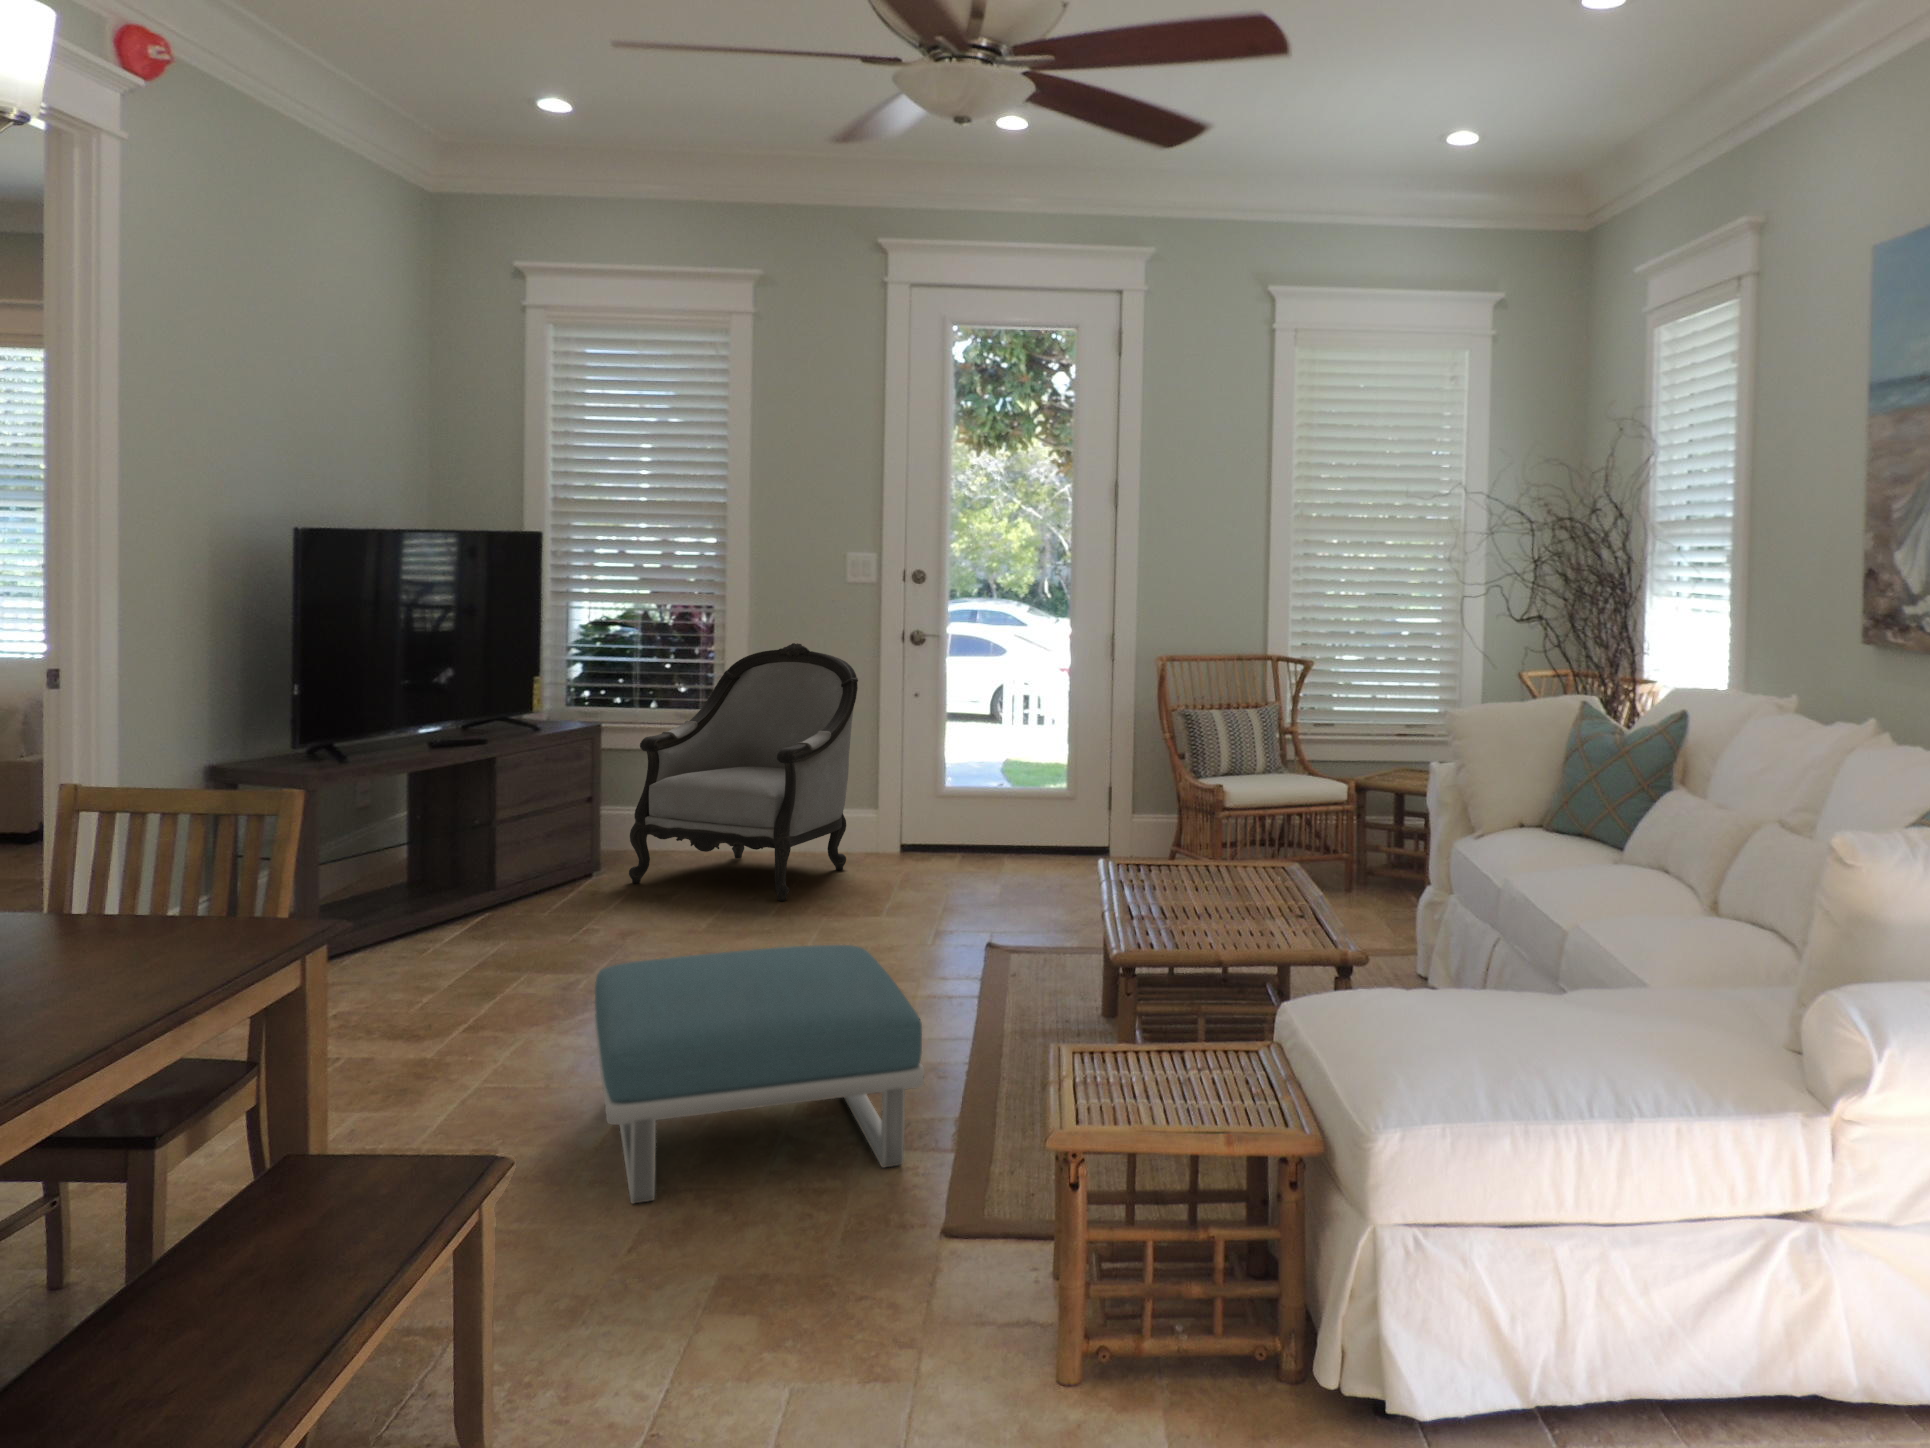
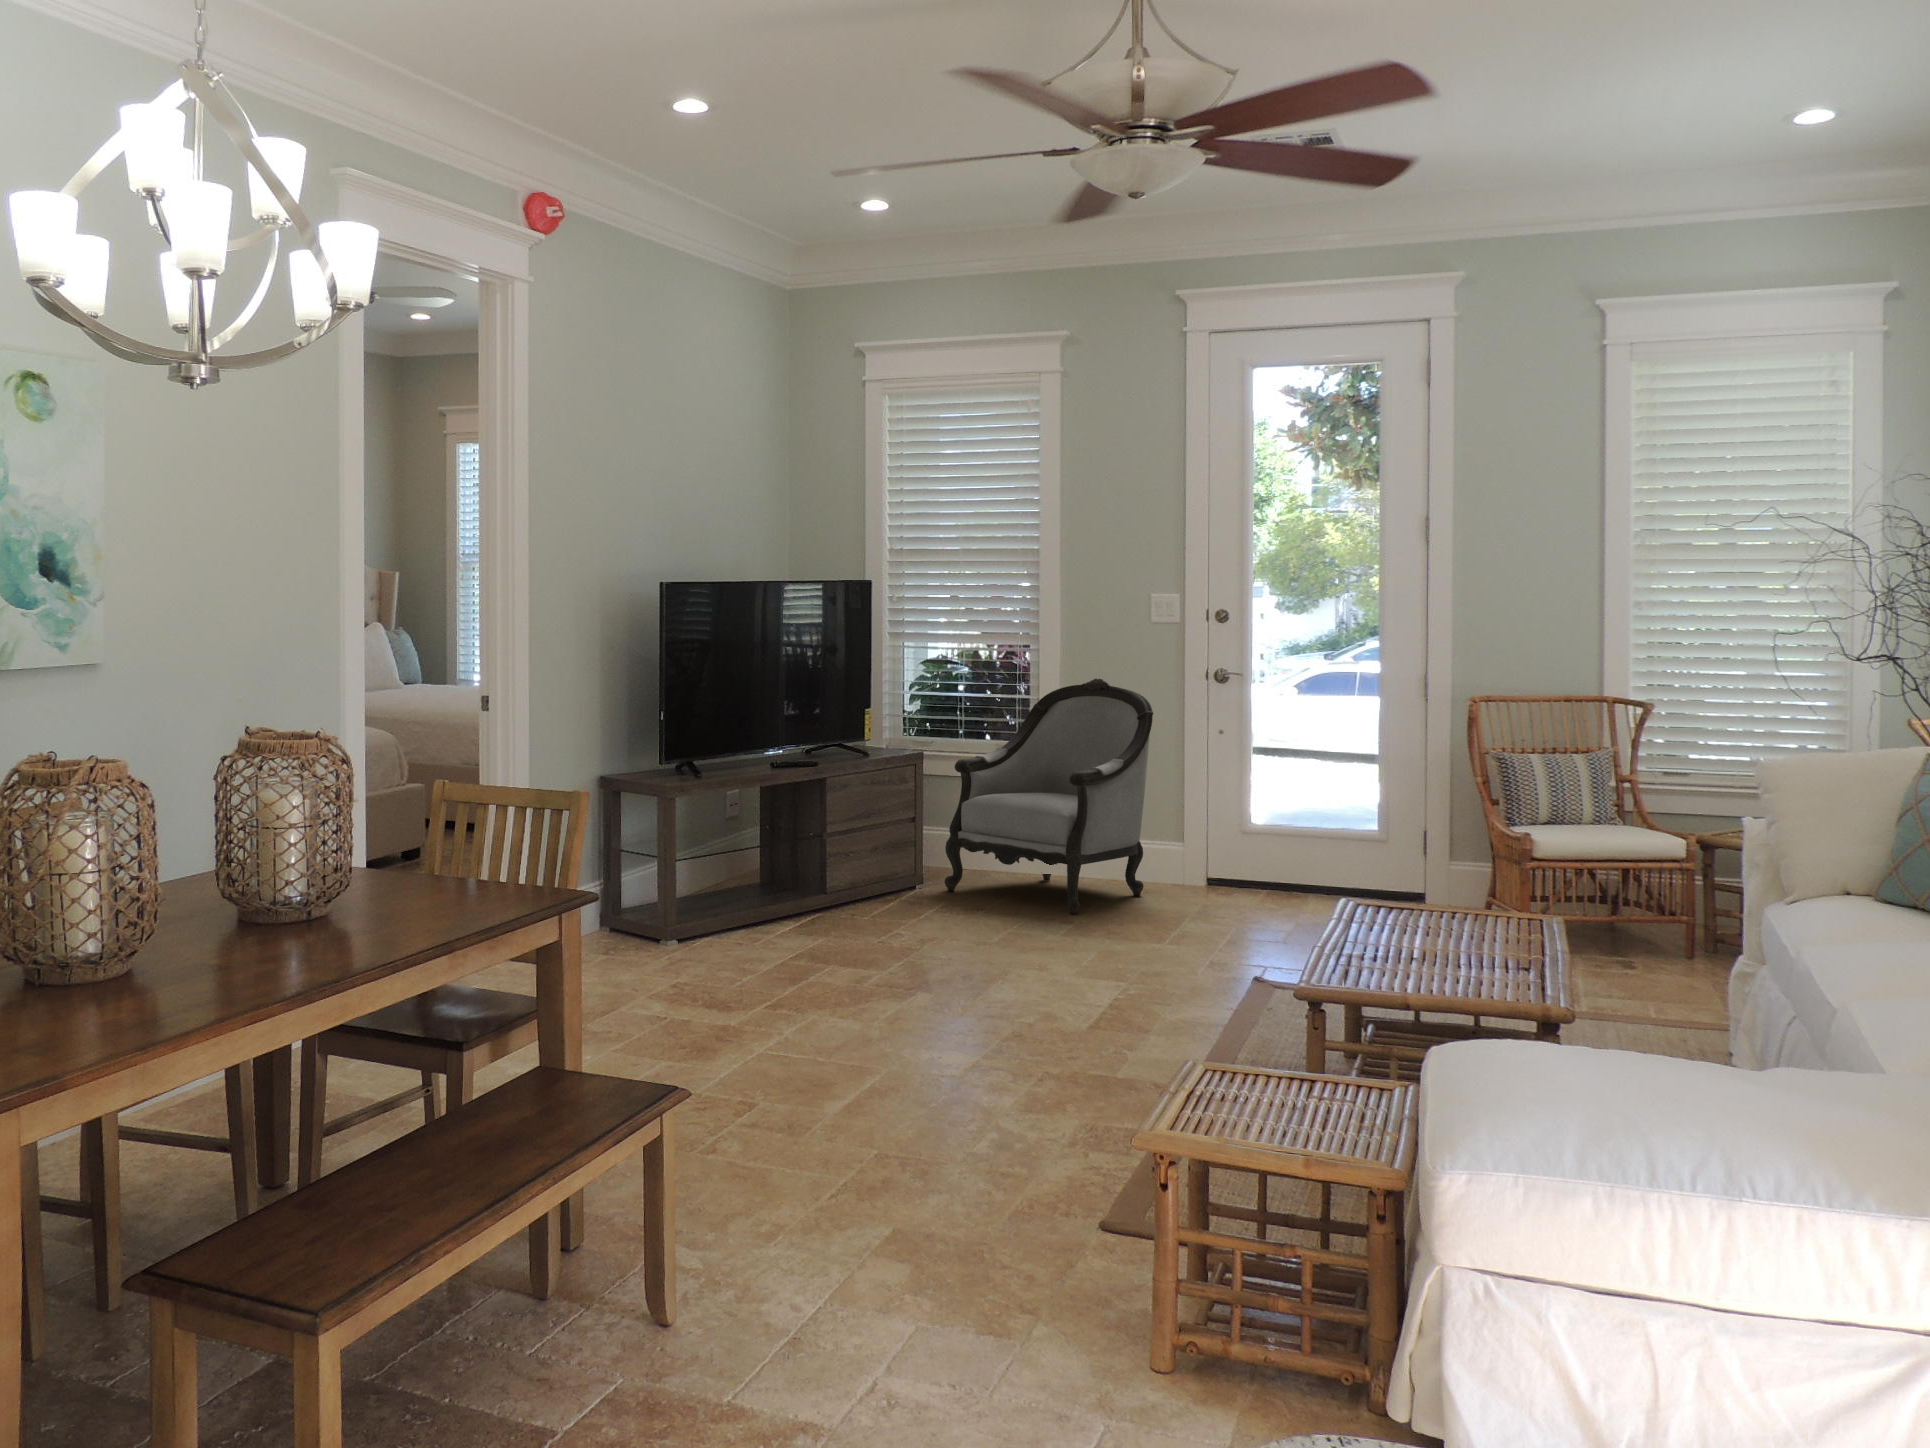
footstool: present [595,945,924,1203] -> none [856,915,1118,1099]

